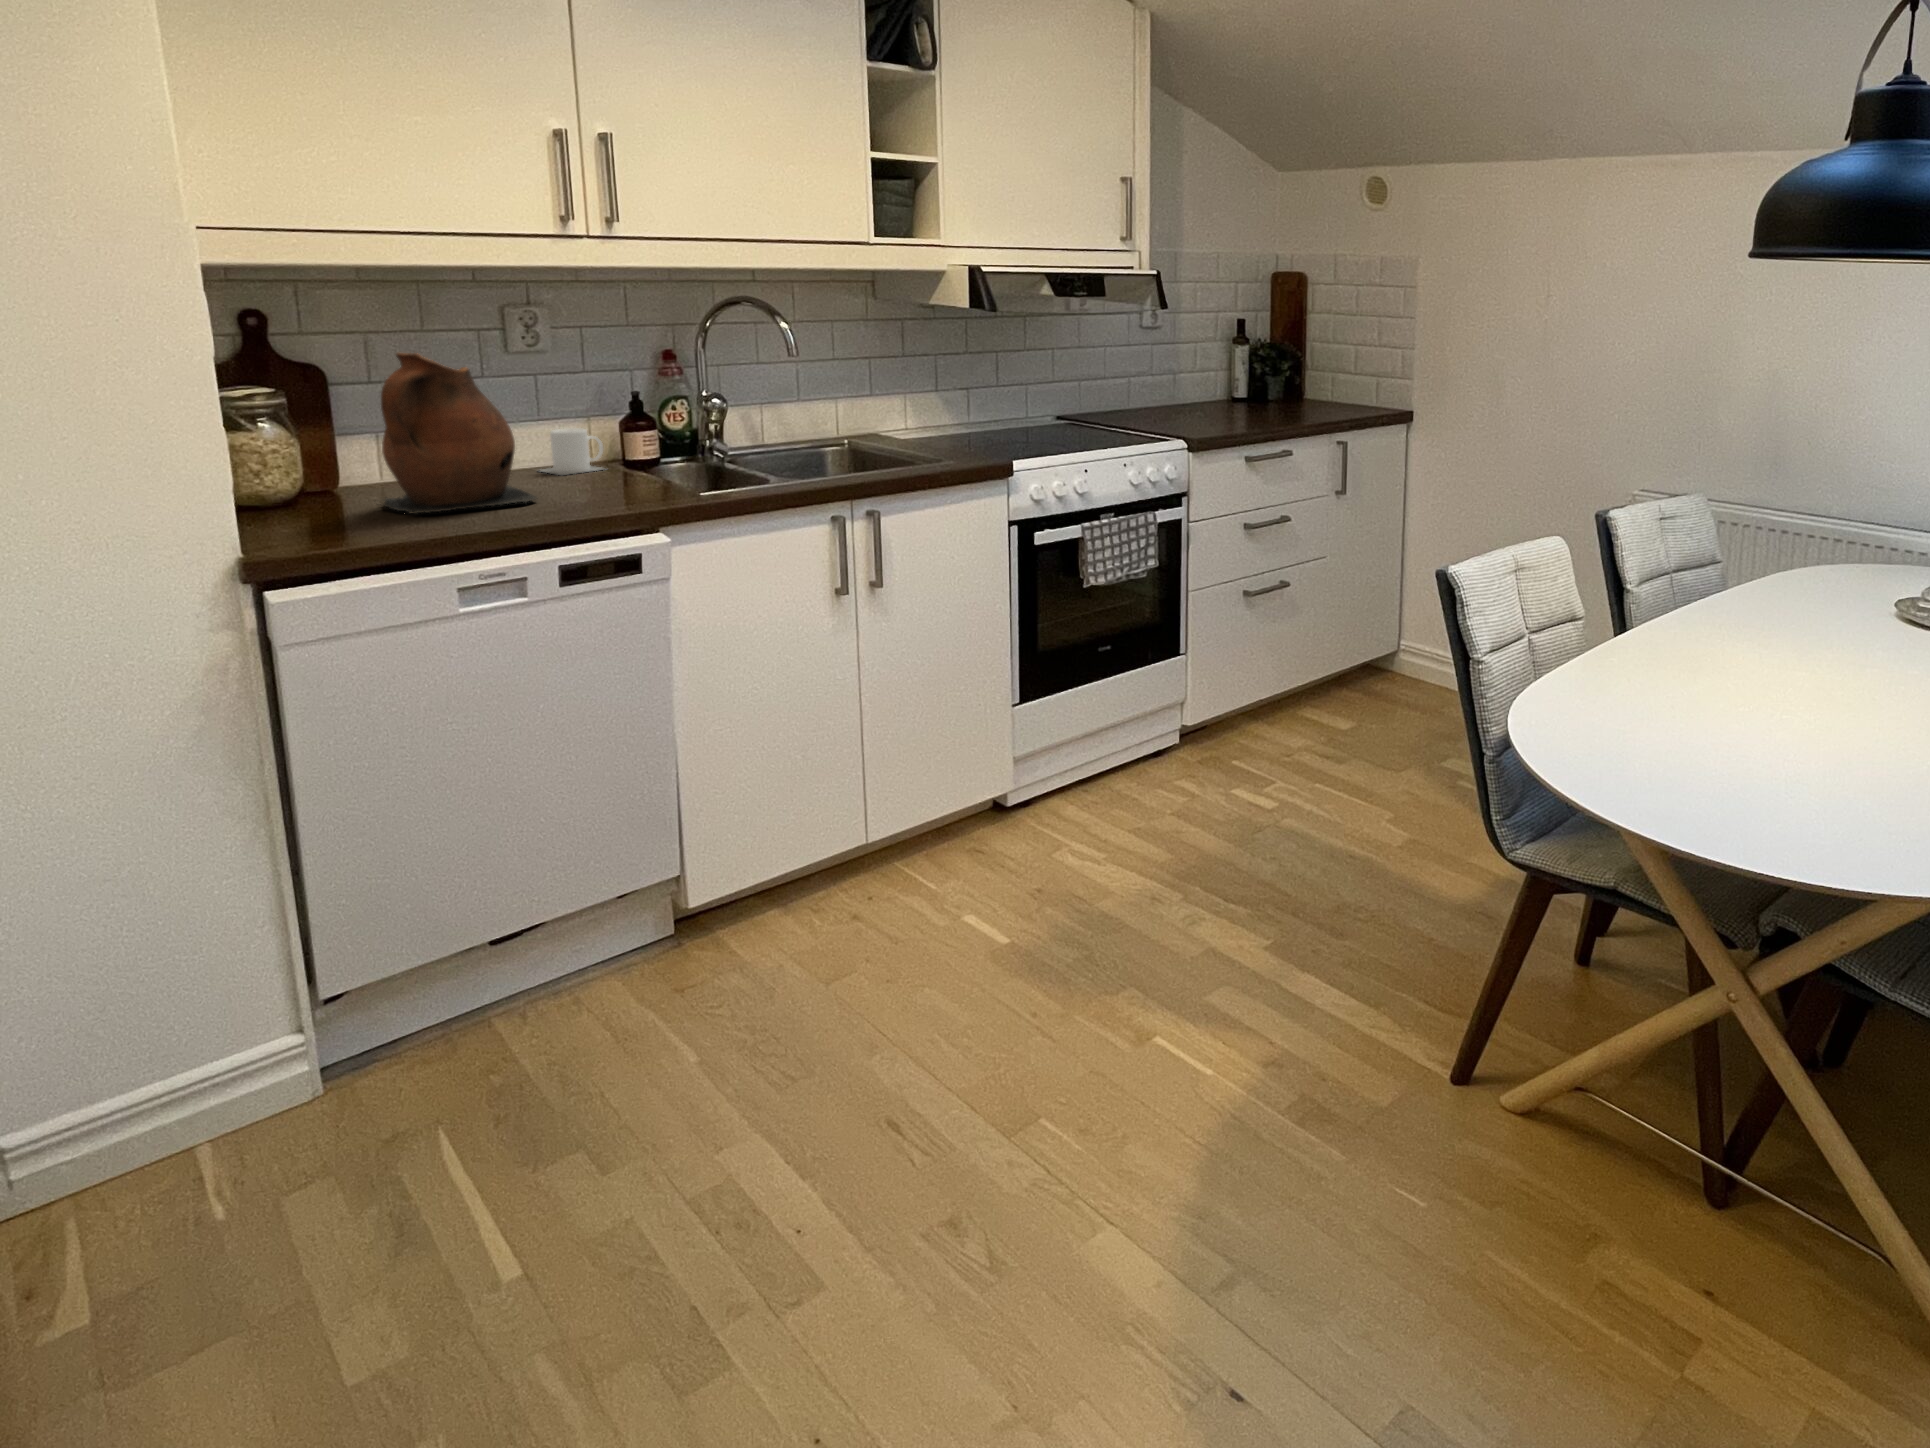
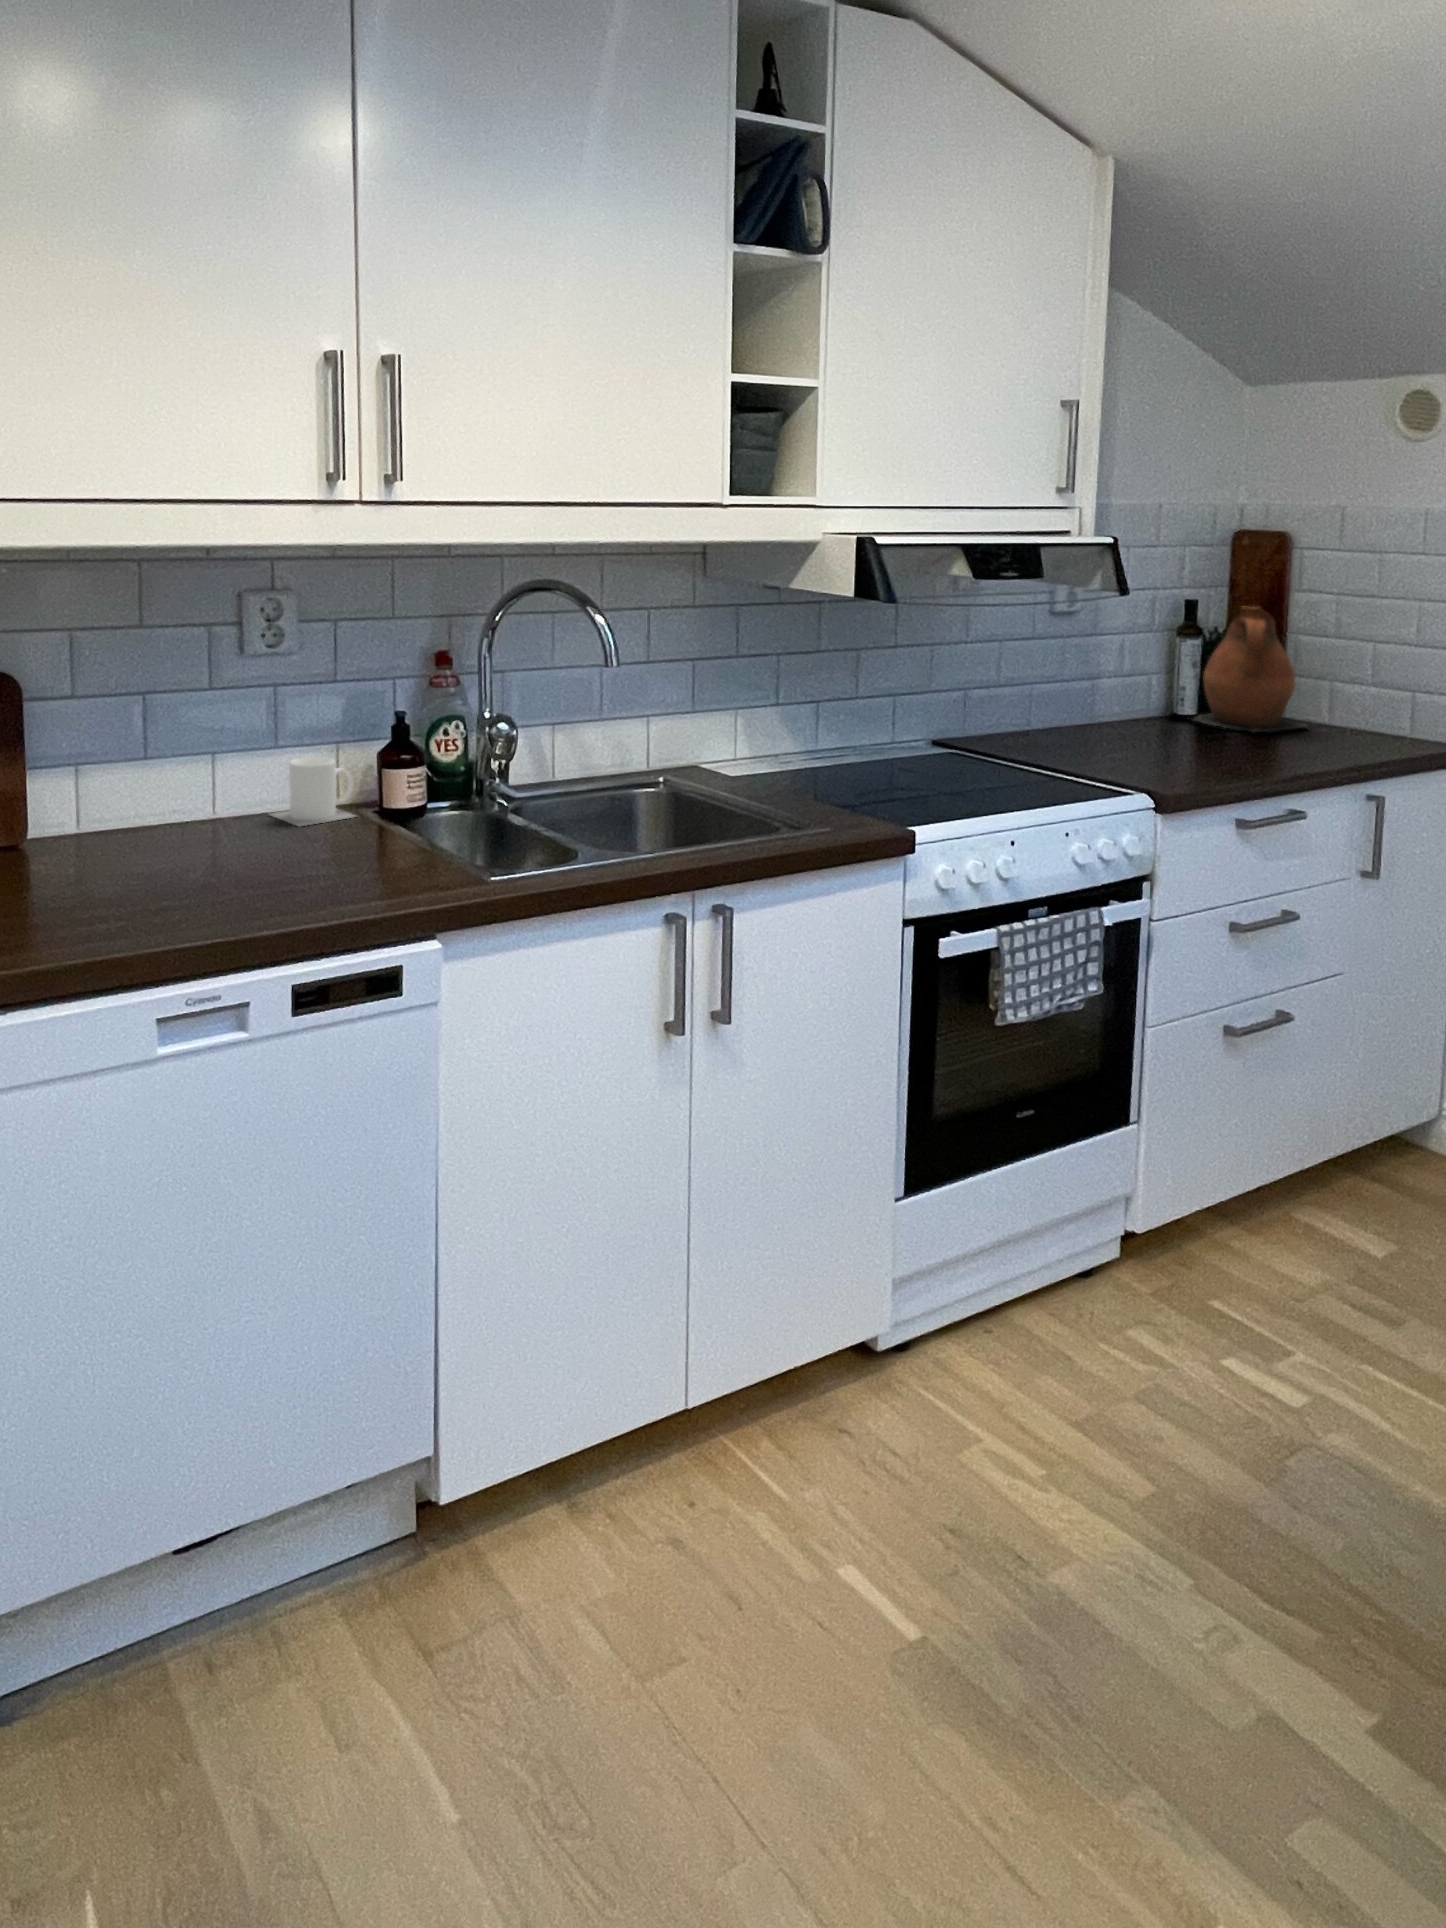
ceramic pitcher: present [381,353,537,514] -> present [1194,607,1306,732]

